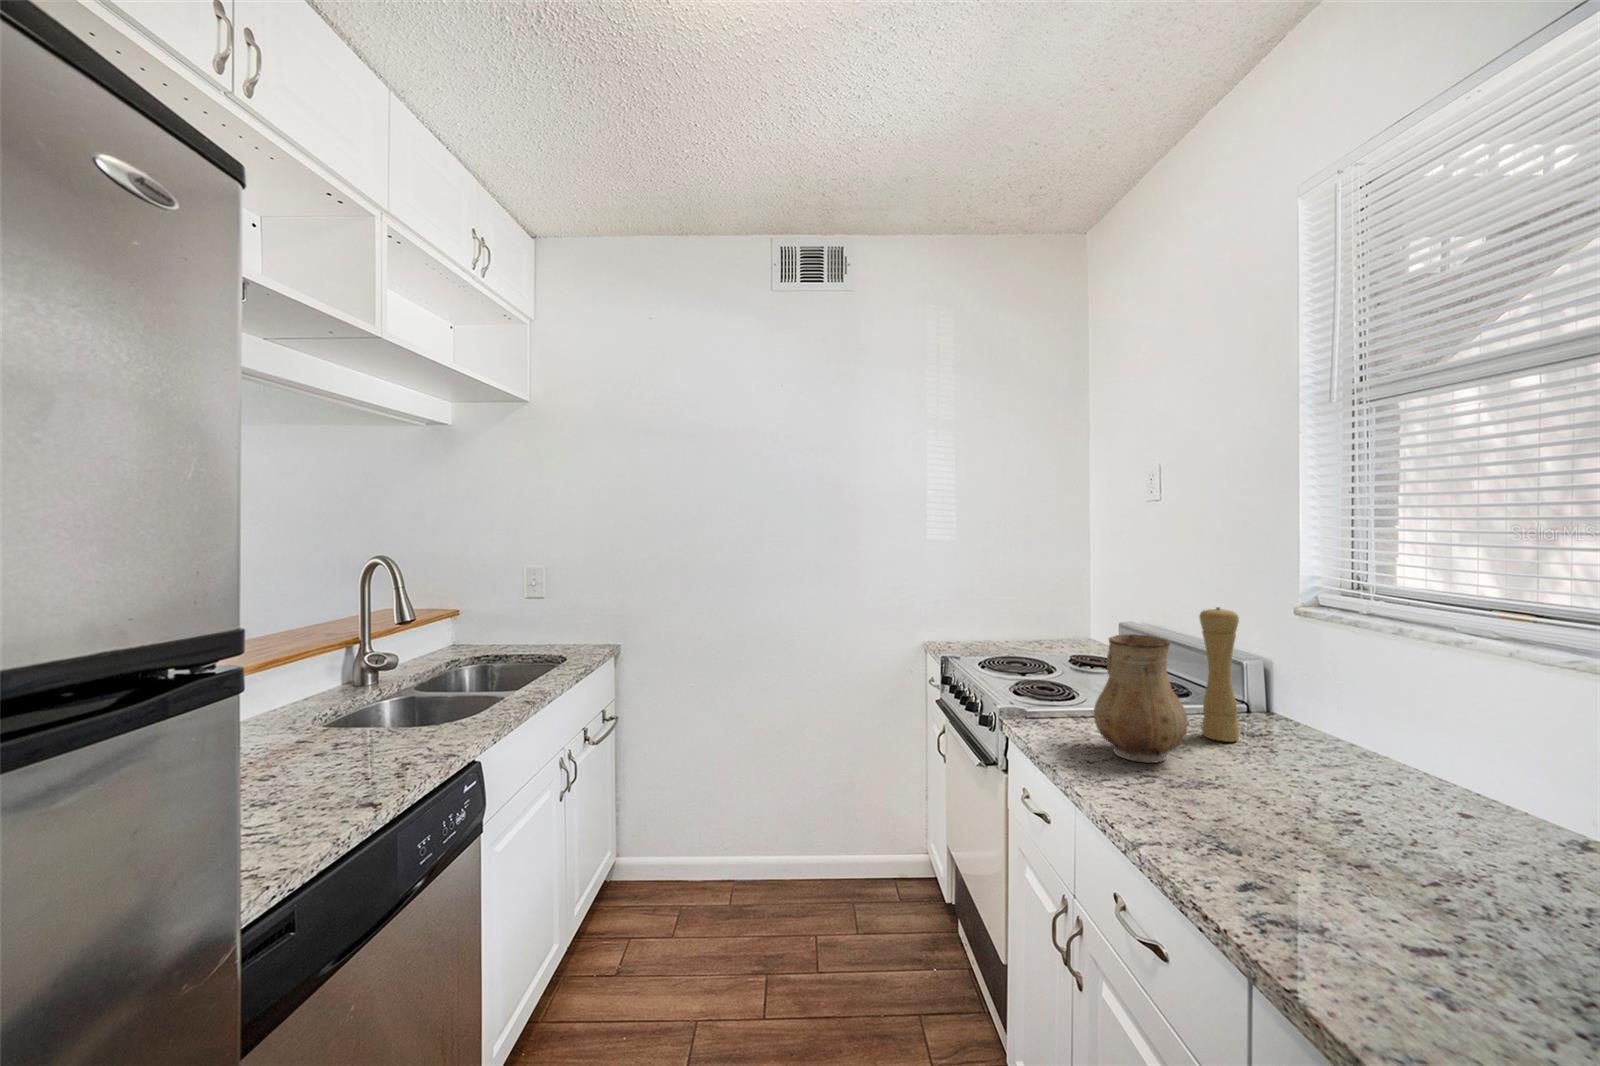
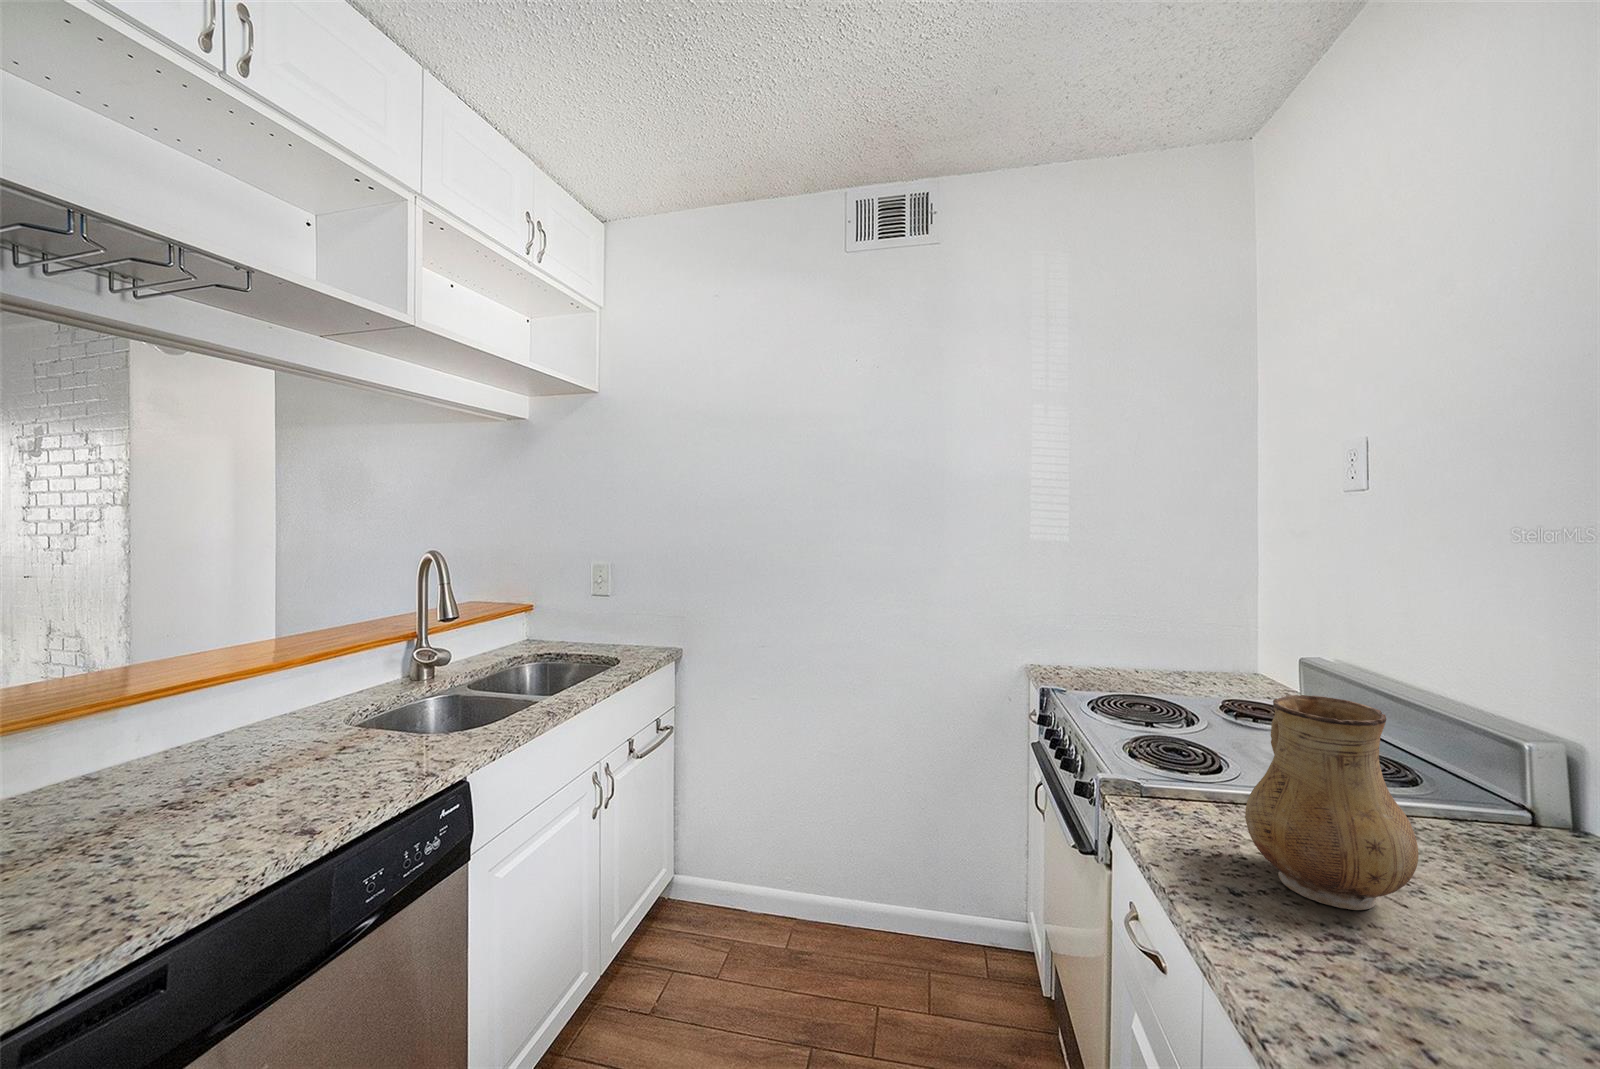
pepper mill: present [1199,607,1239,742] -> none [1441,660,1520,882]

